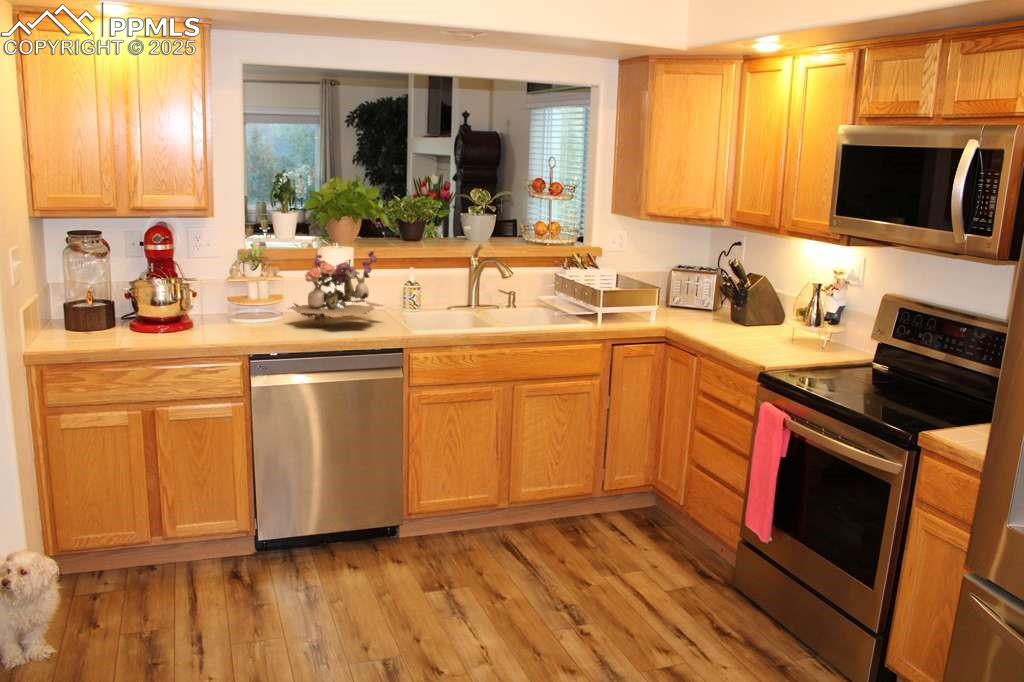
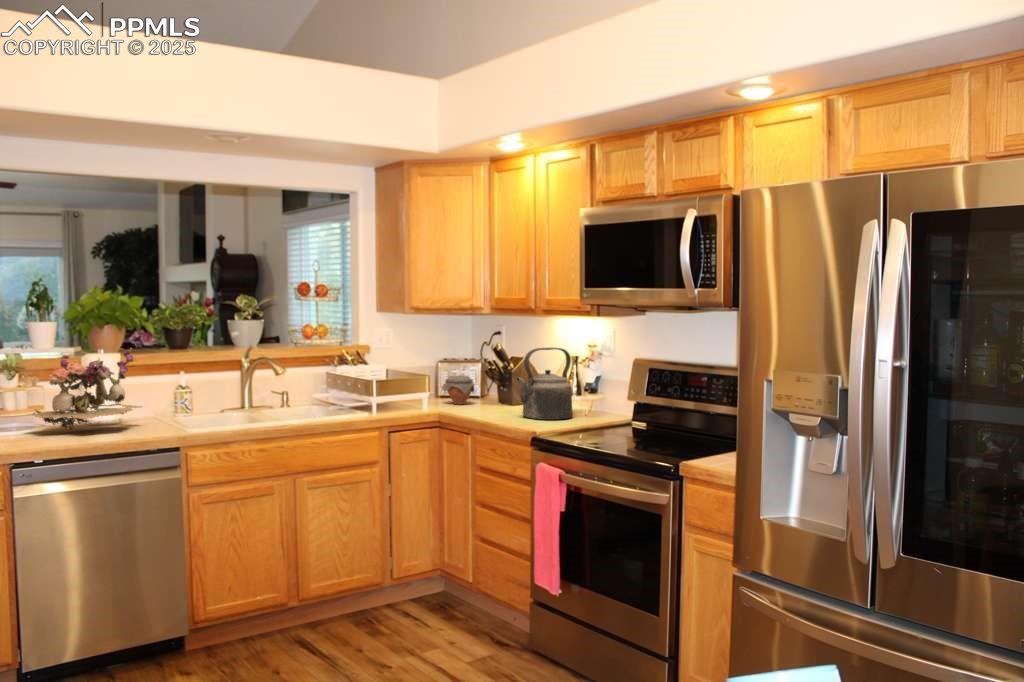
kettle: none [749,273,813,352] -> present [517,348,573,420]
jar: none [670,290,705,321] -> present [442,375,475,405]

